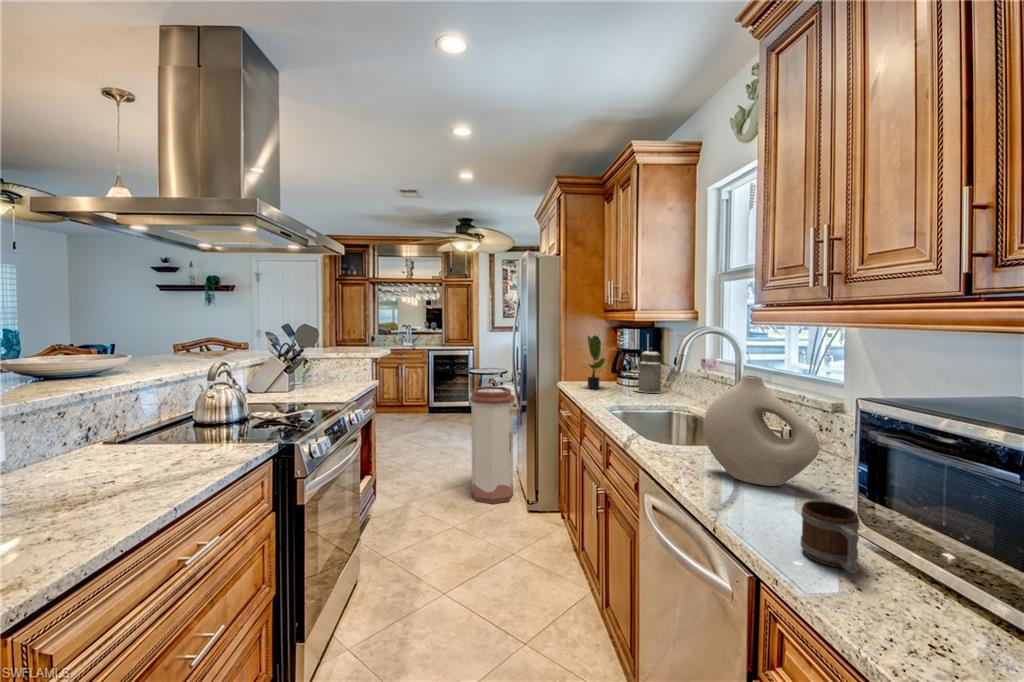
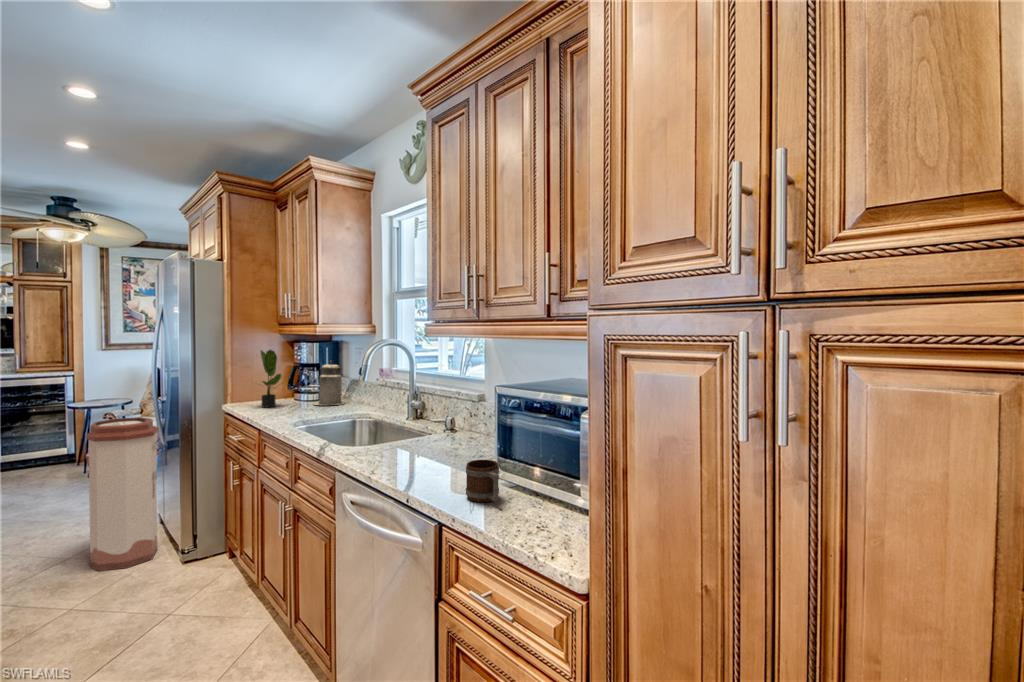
vase: present [703,375,819,486] -> none [391,377,474,463]

